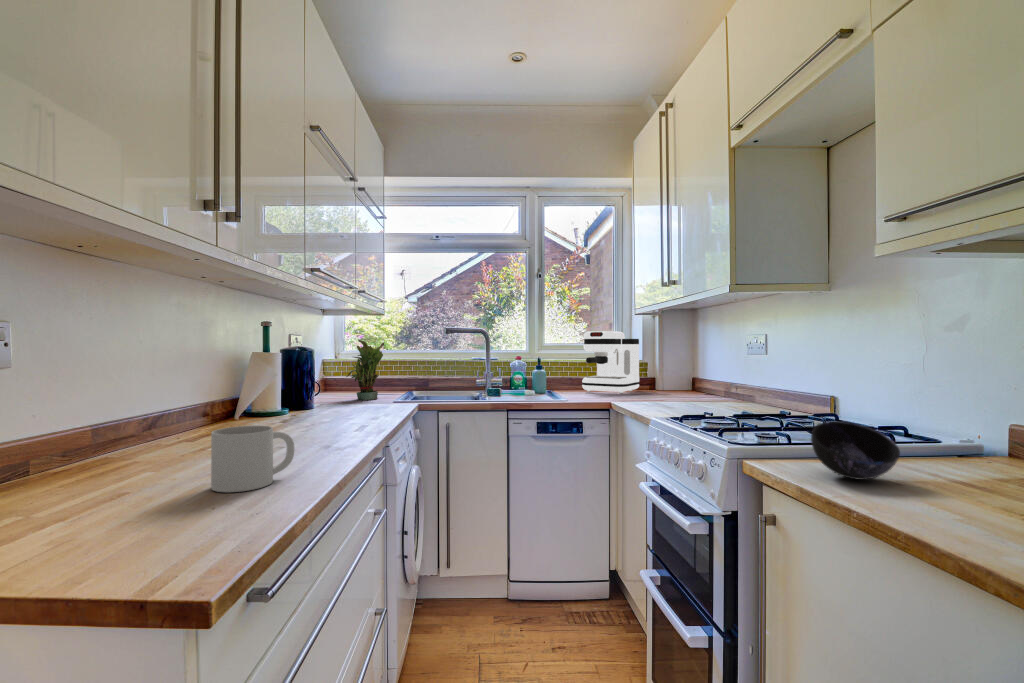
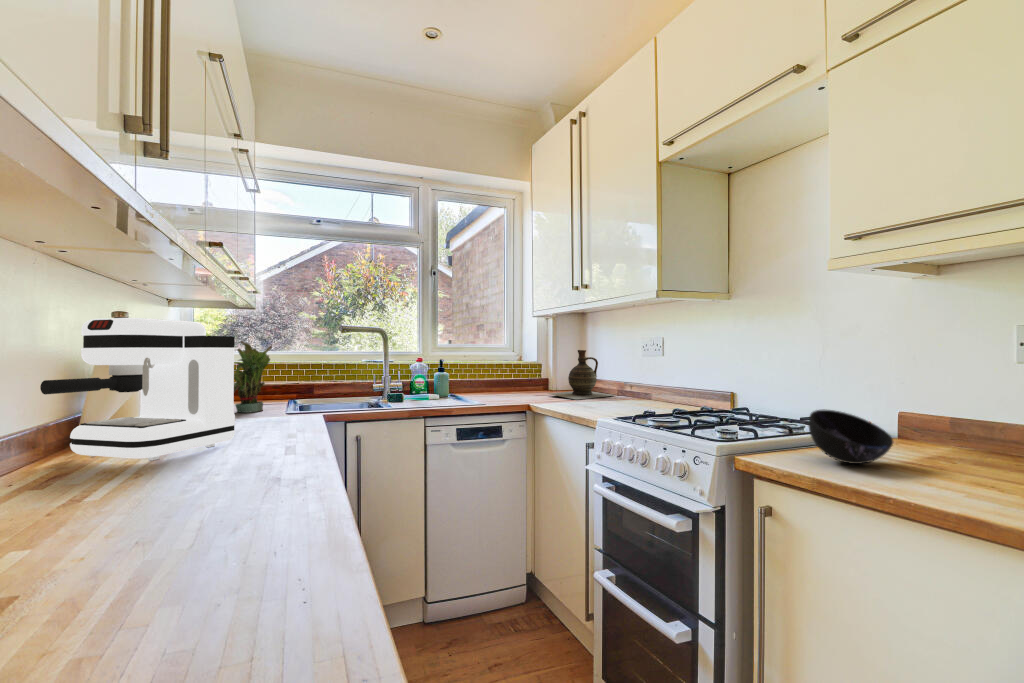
coffee maker: present [582,331,639,393] -> present [40,318,235,460]
ceramic jug: none [637,349,712,401] -> present [549,350,614,400]
mug: present [211,426,294,492] -> none [110,460,247,581]

